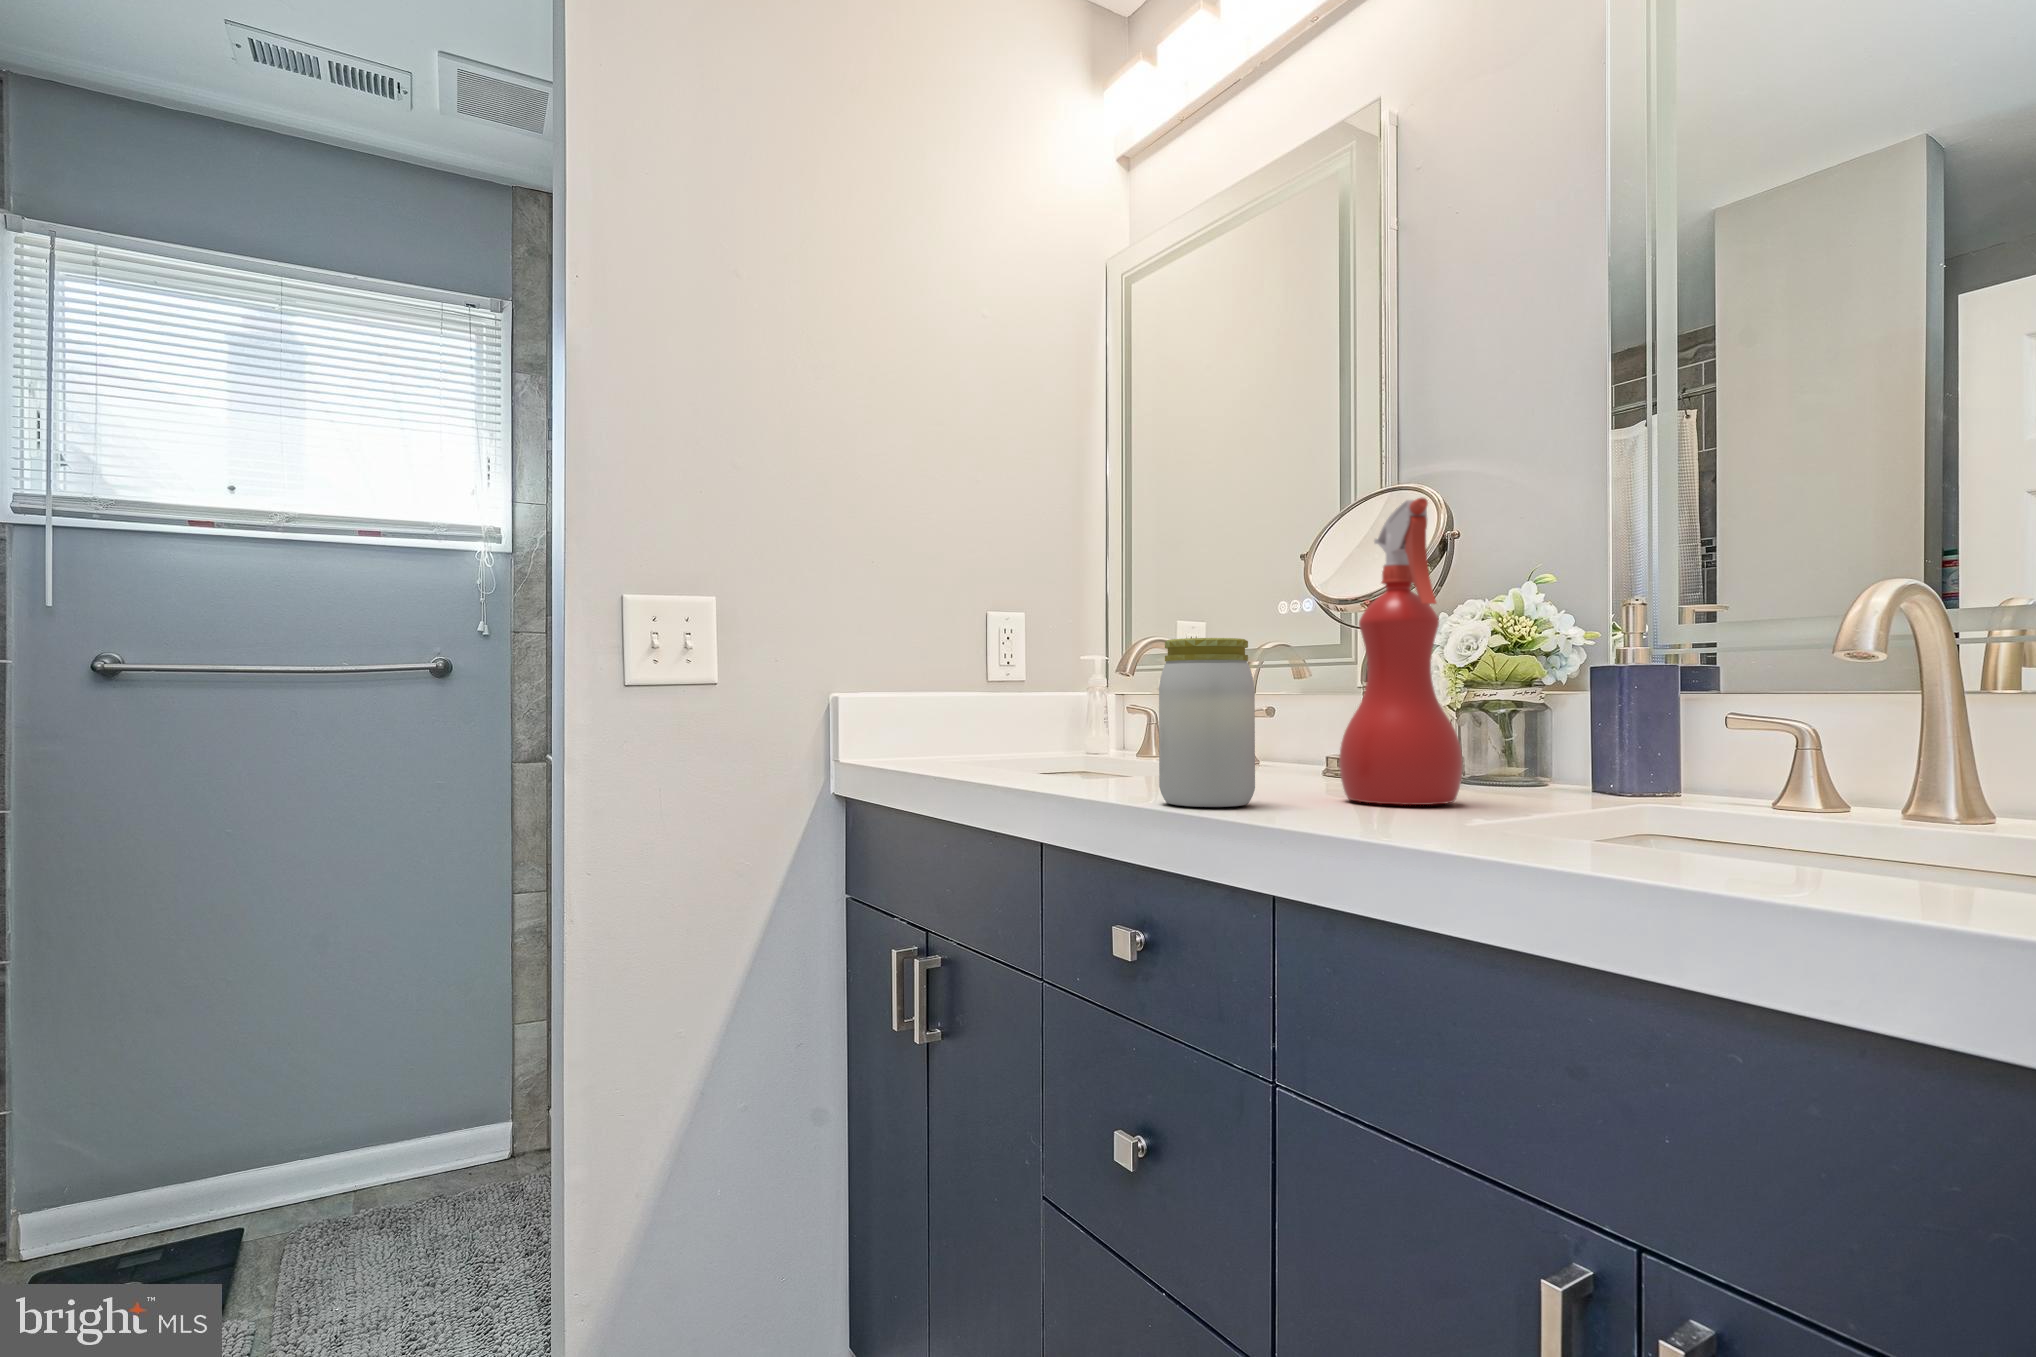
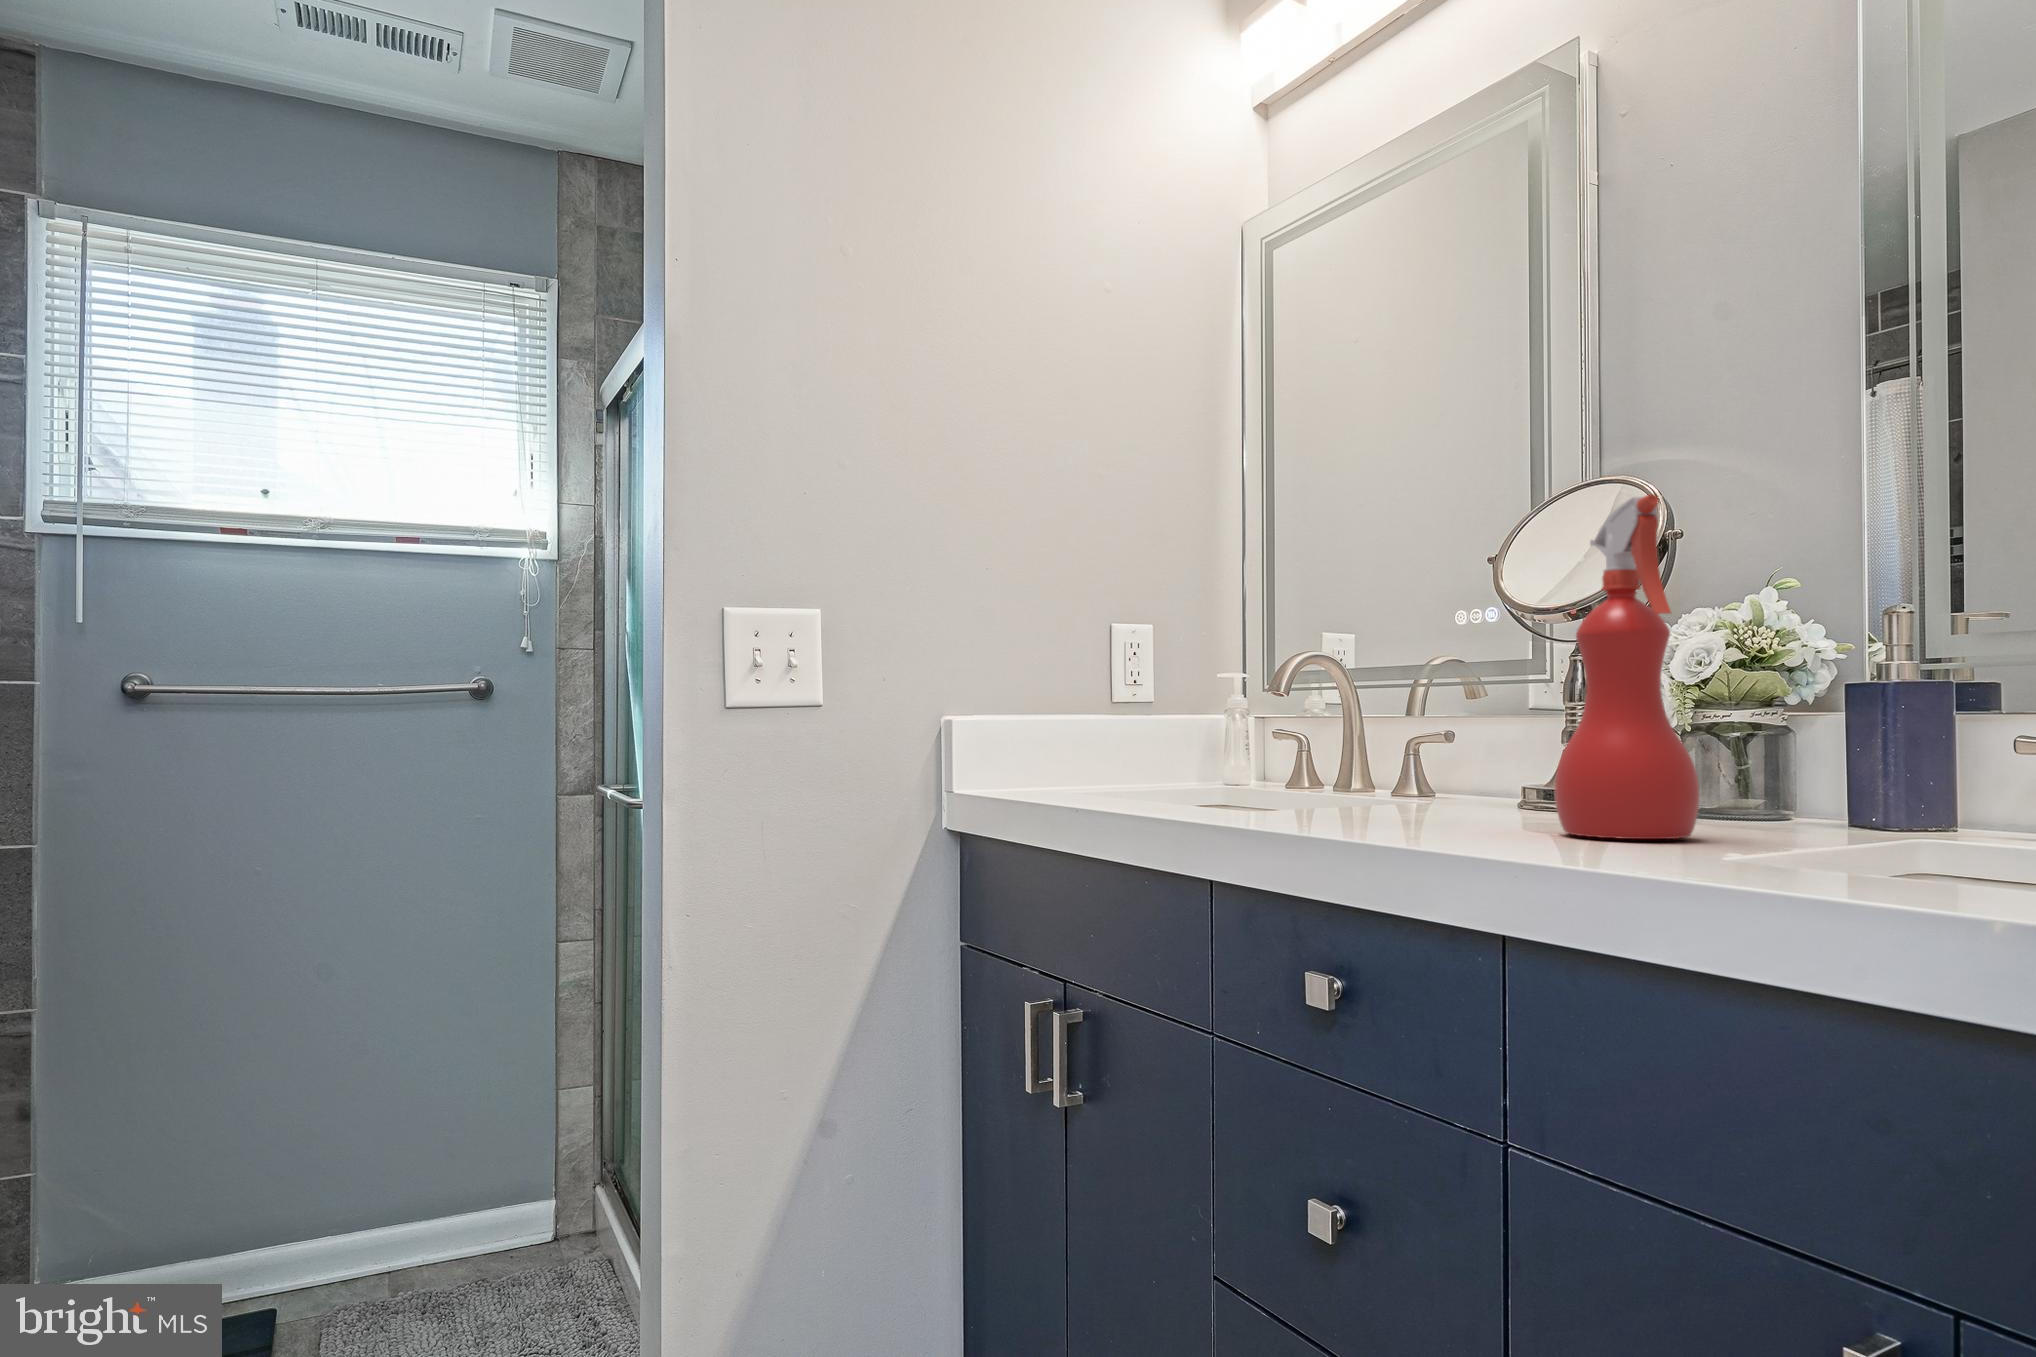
jar: present [1159,638,1255,807] -> none [1352,652,1463,840]

